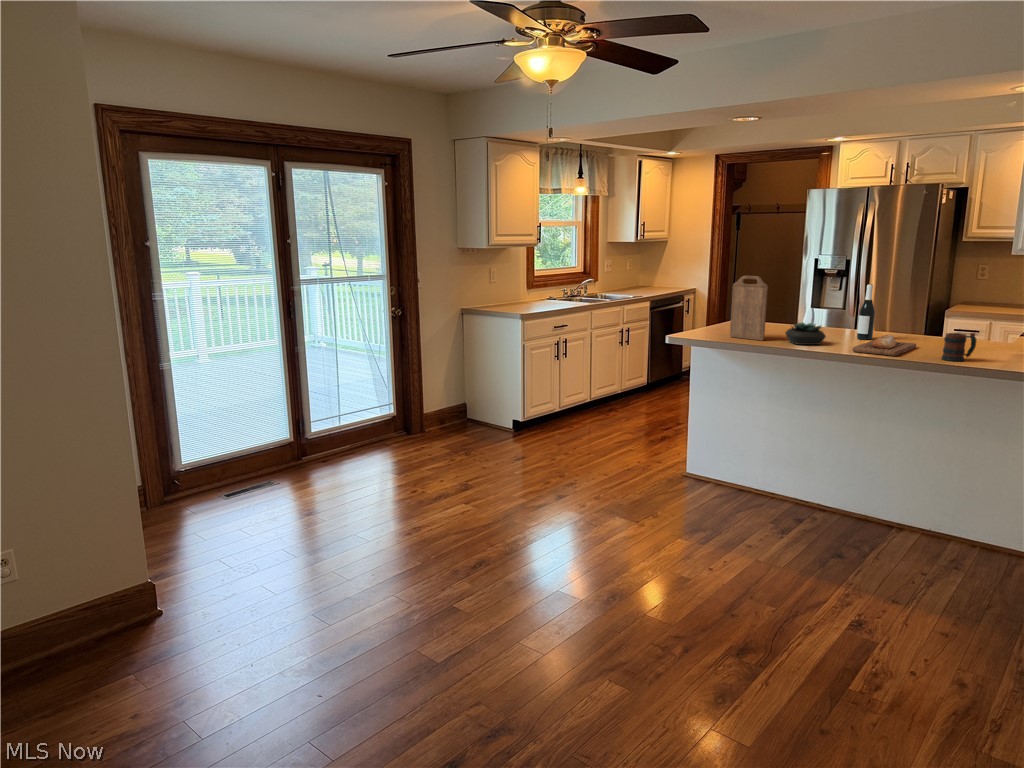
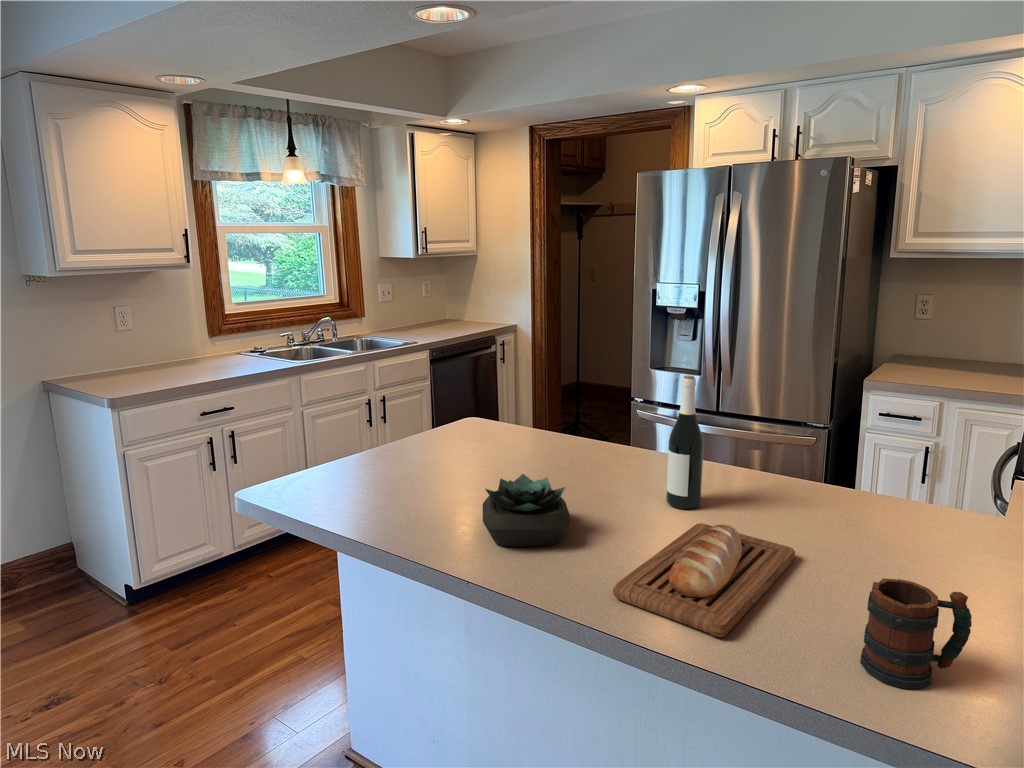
cutting board: present [730,276,768,341] -> none [372,357,439,519]

